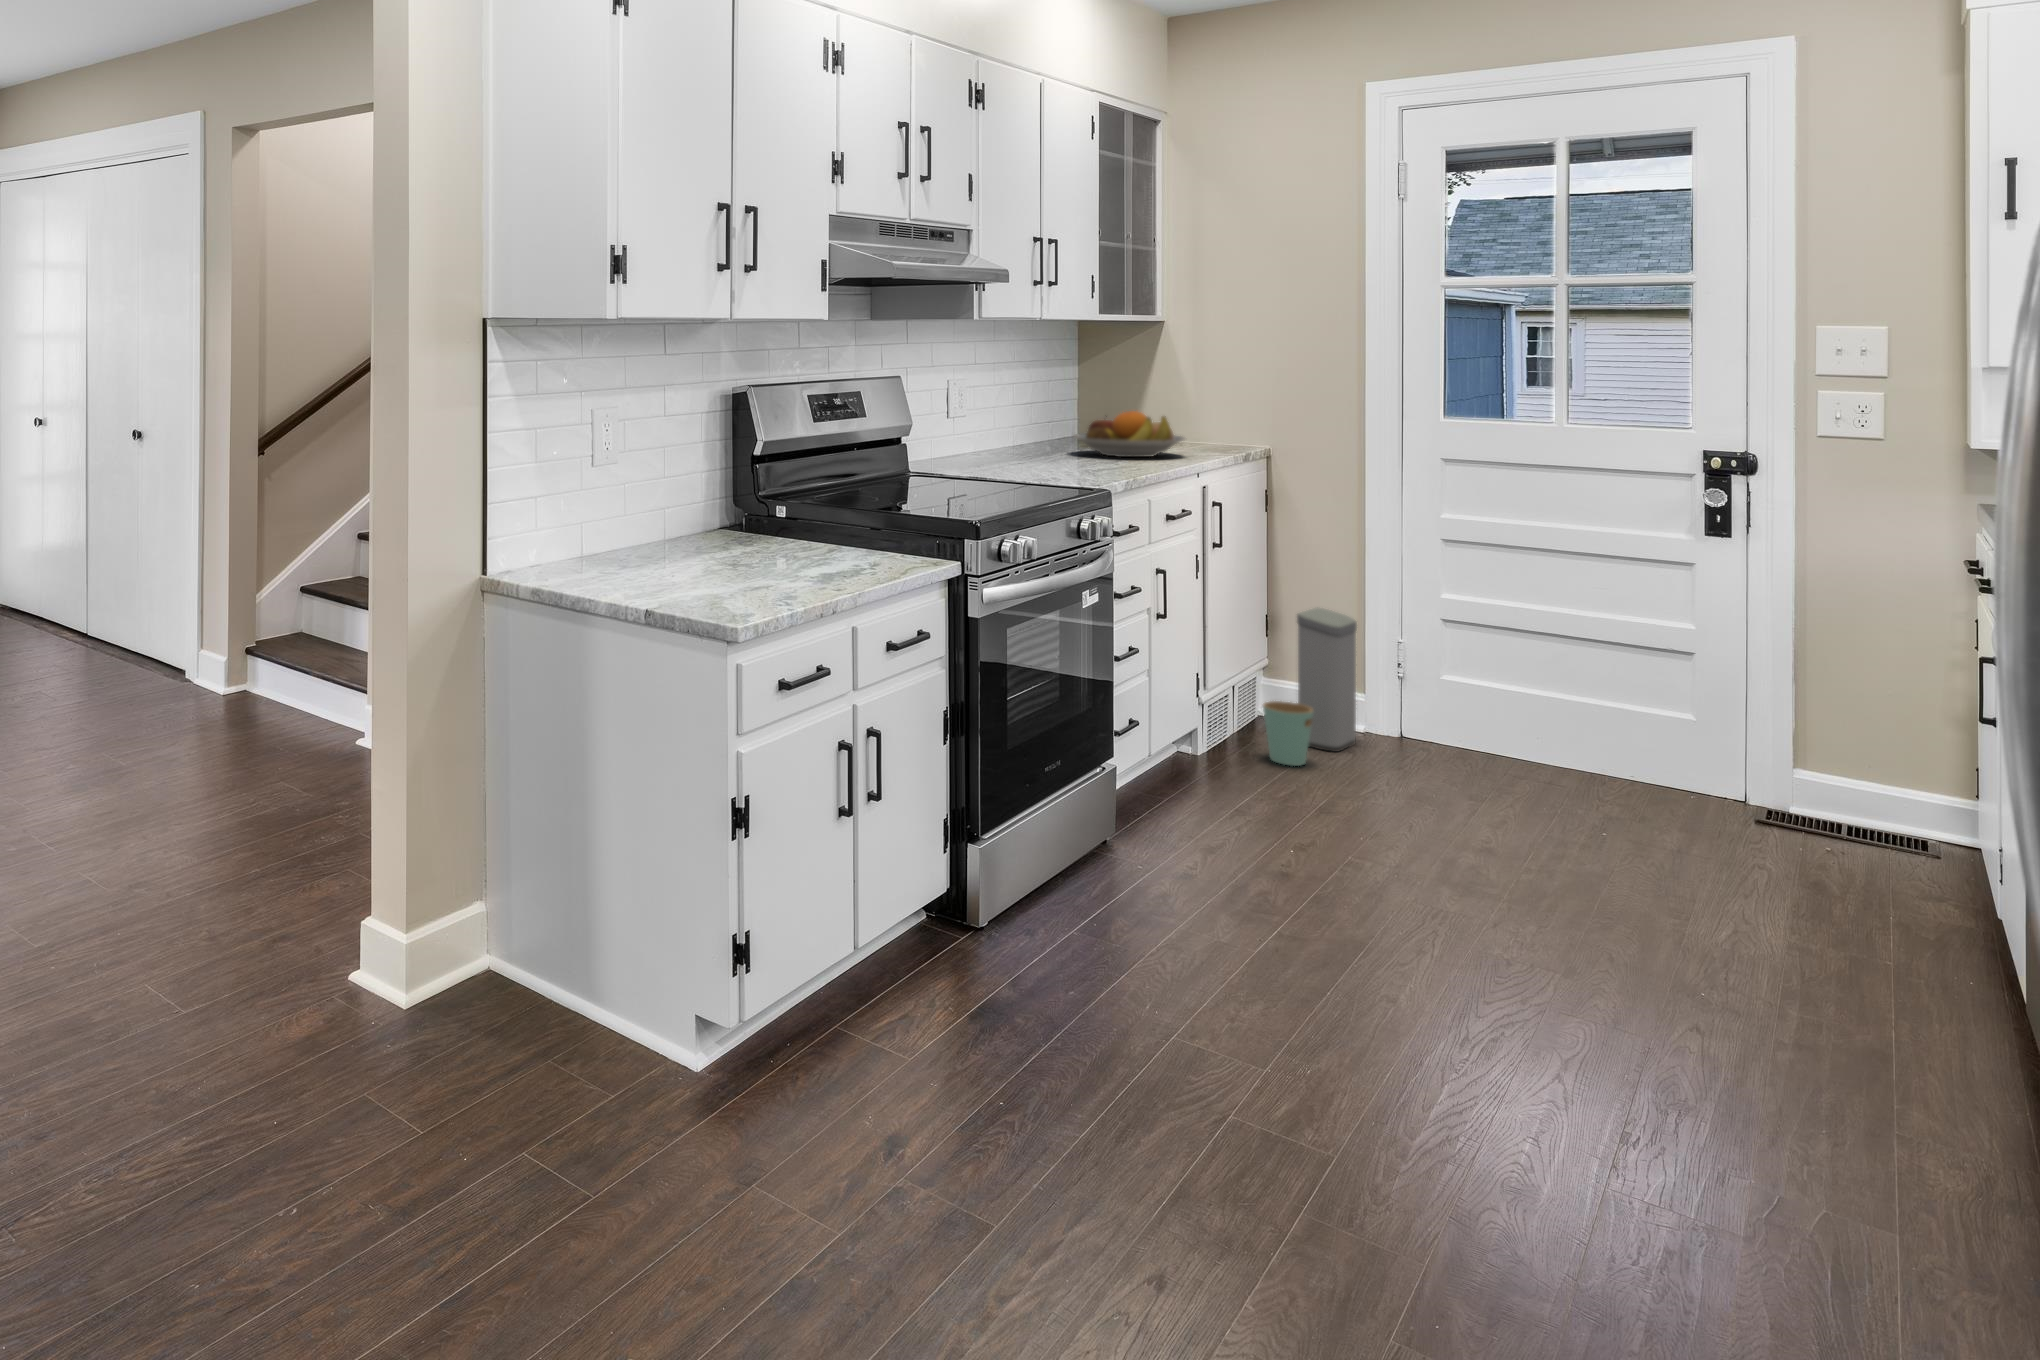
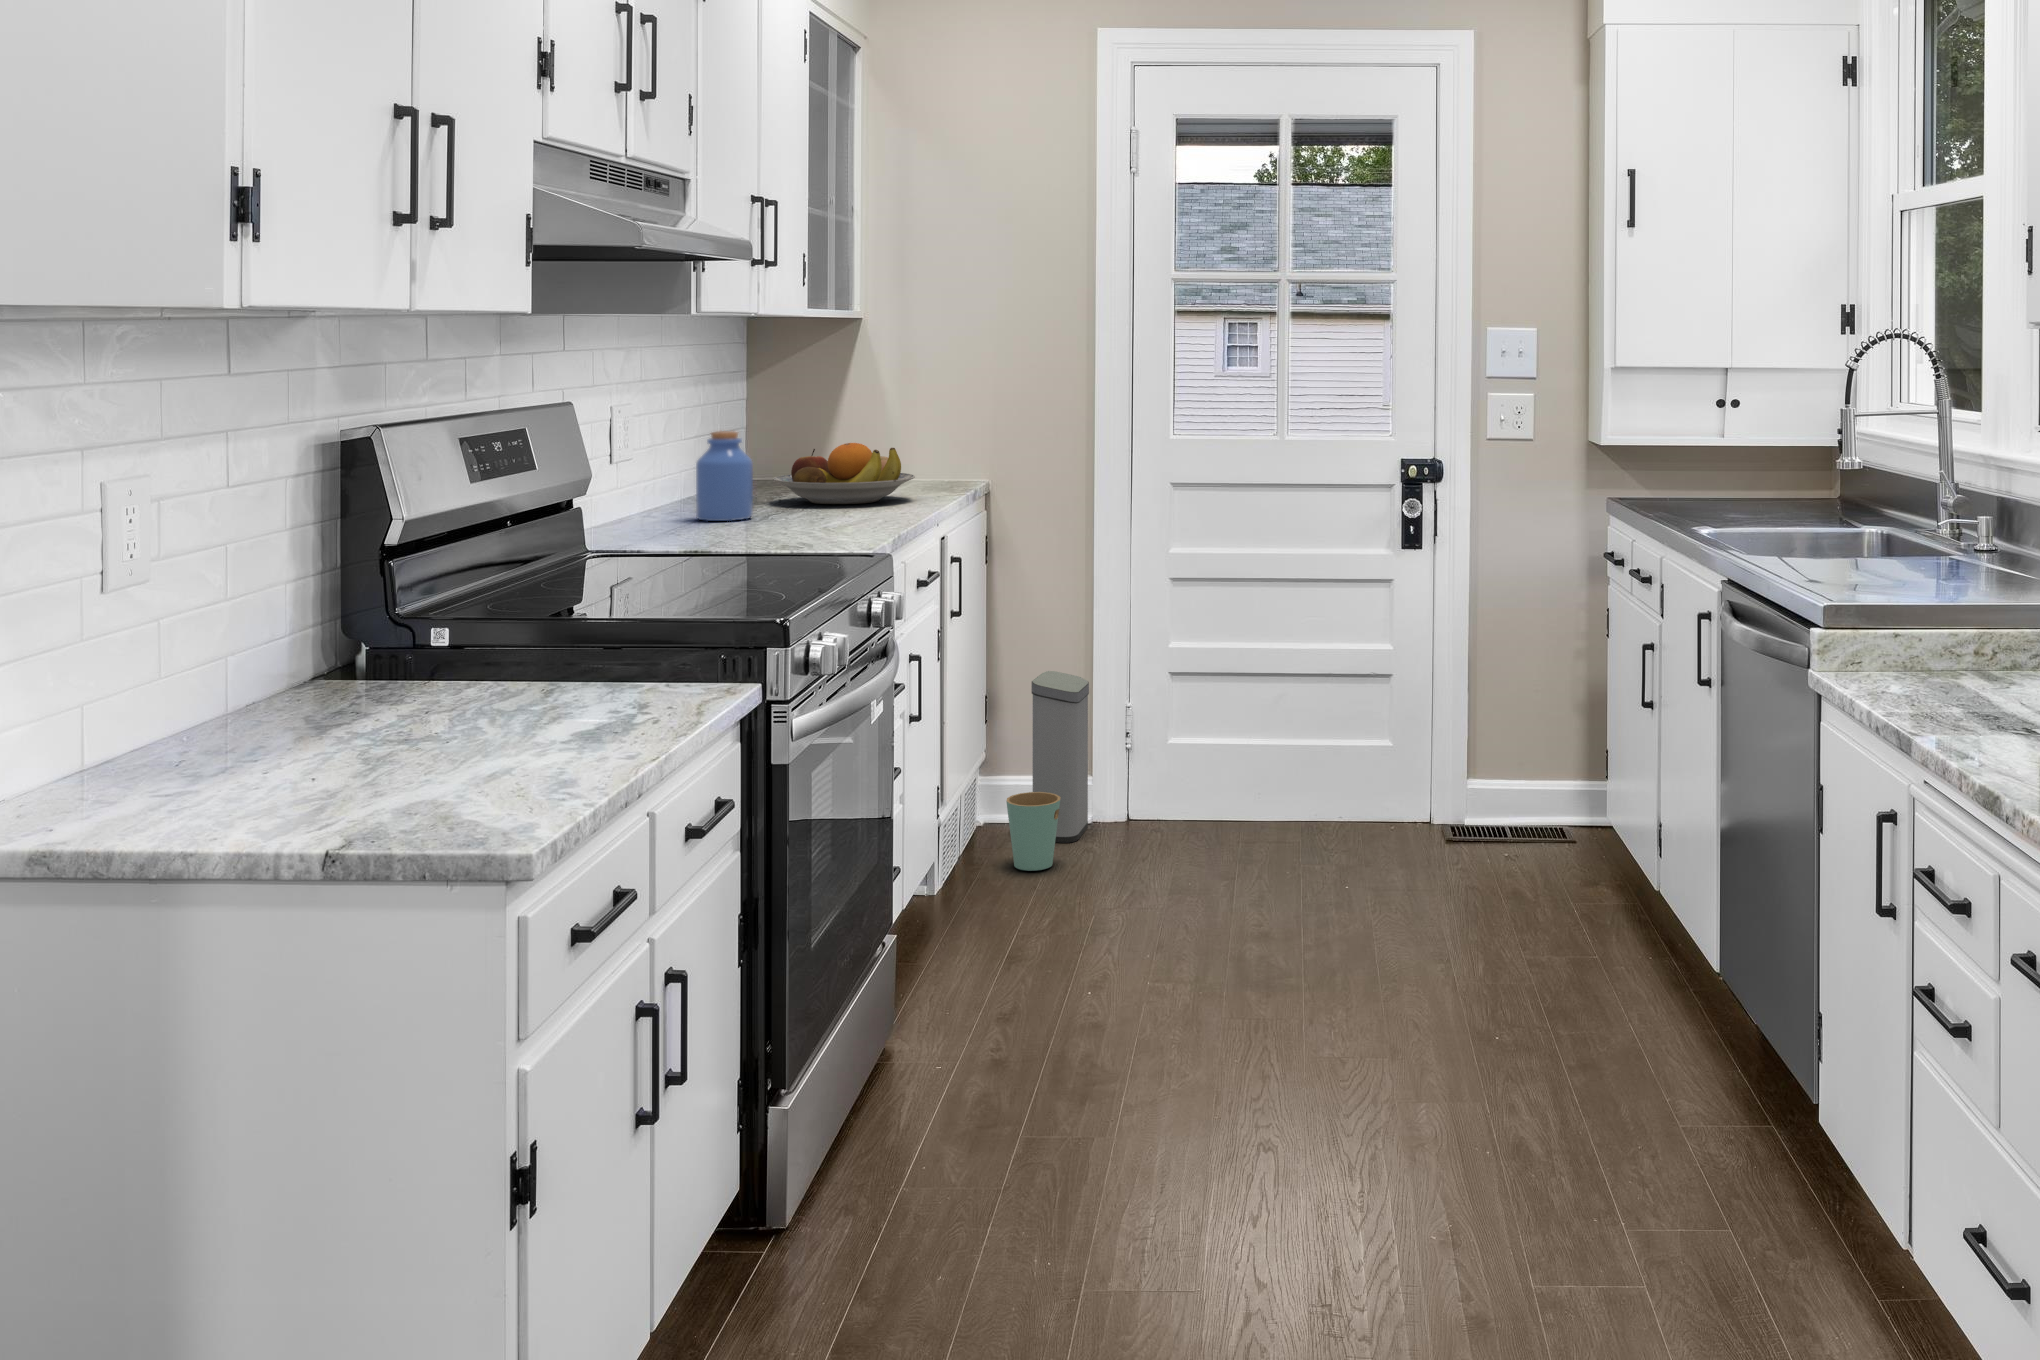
jar: none [1001,399,1043,462] -> present [696,431,753,521]

